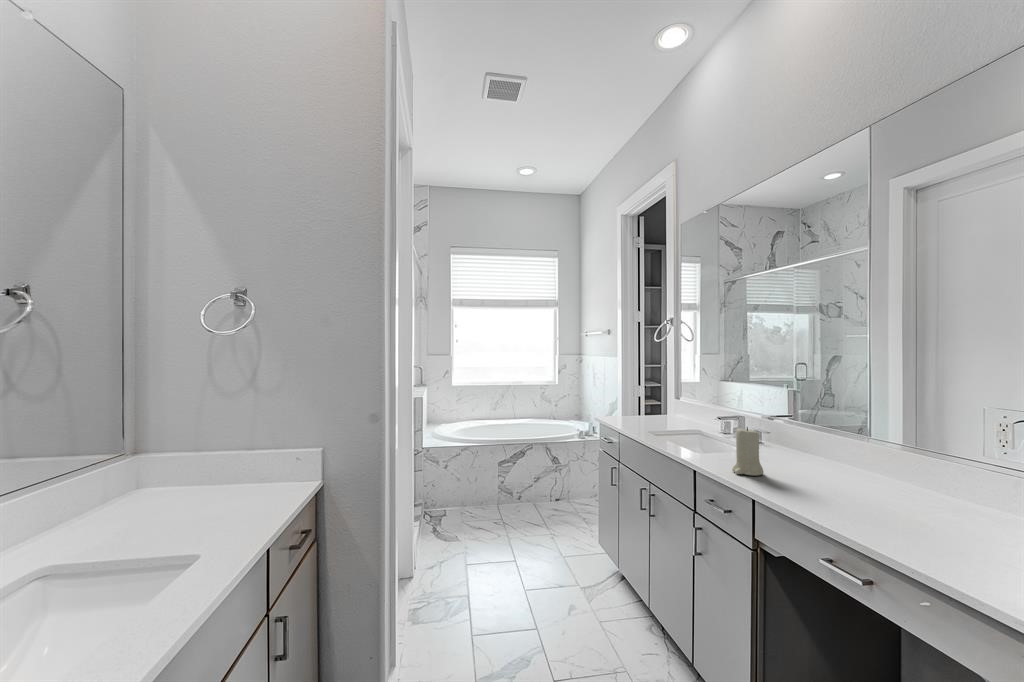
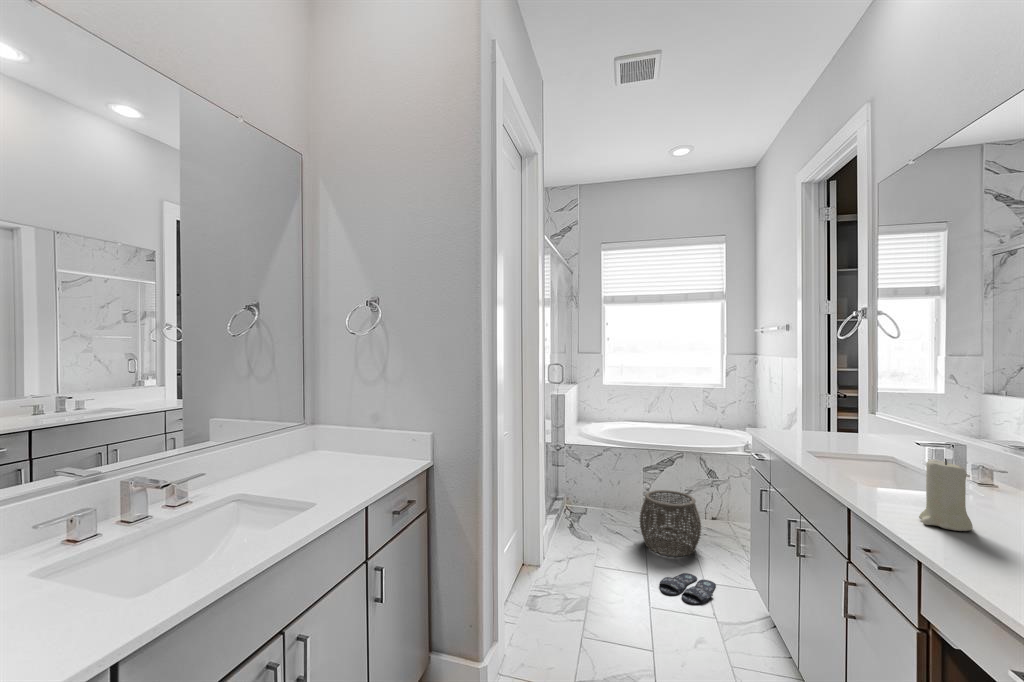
woven basket: none [500,479,553,537] -> present [640,490,701,557]
slippers: none [525,548,570,573] -> present [659,573,716,604]

